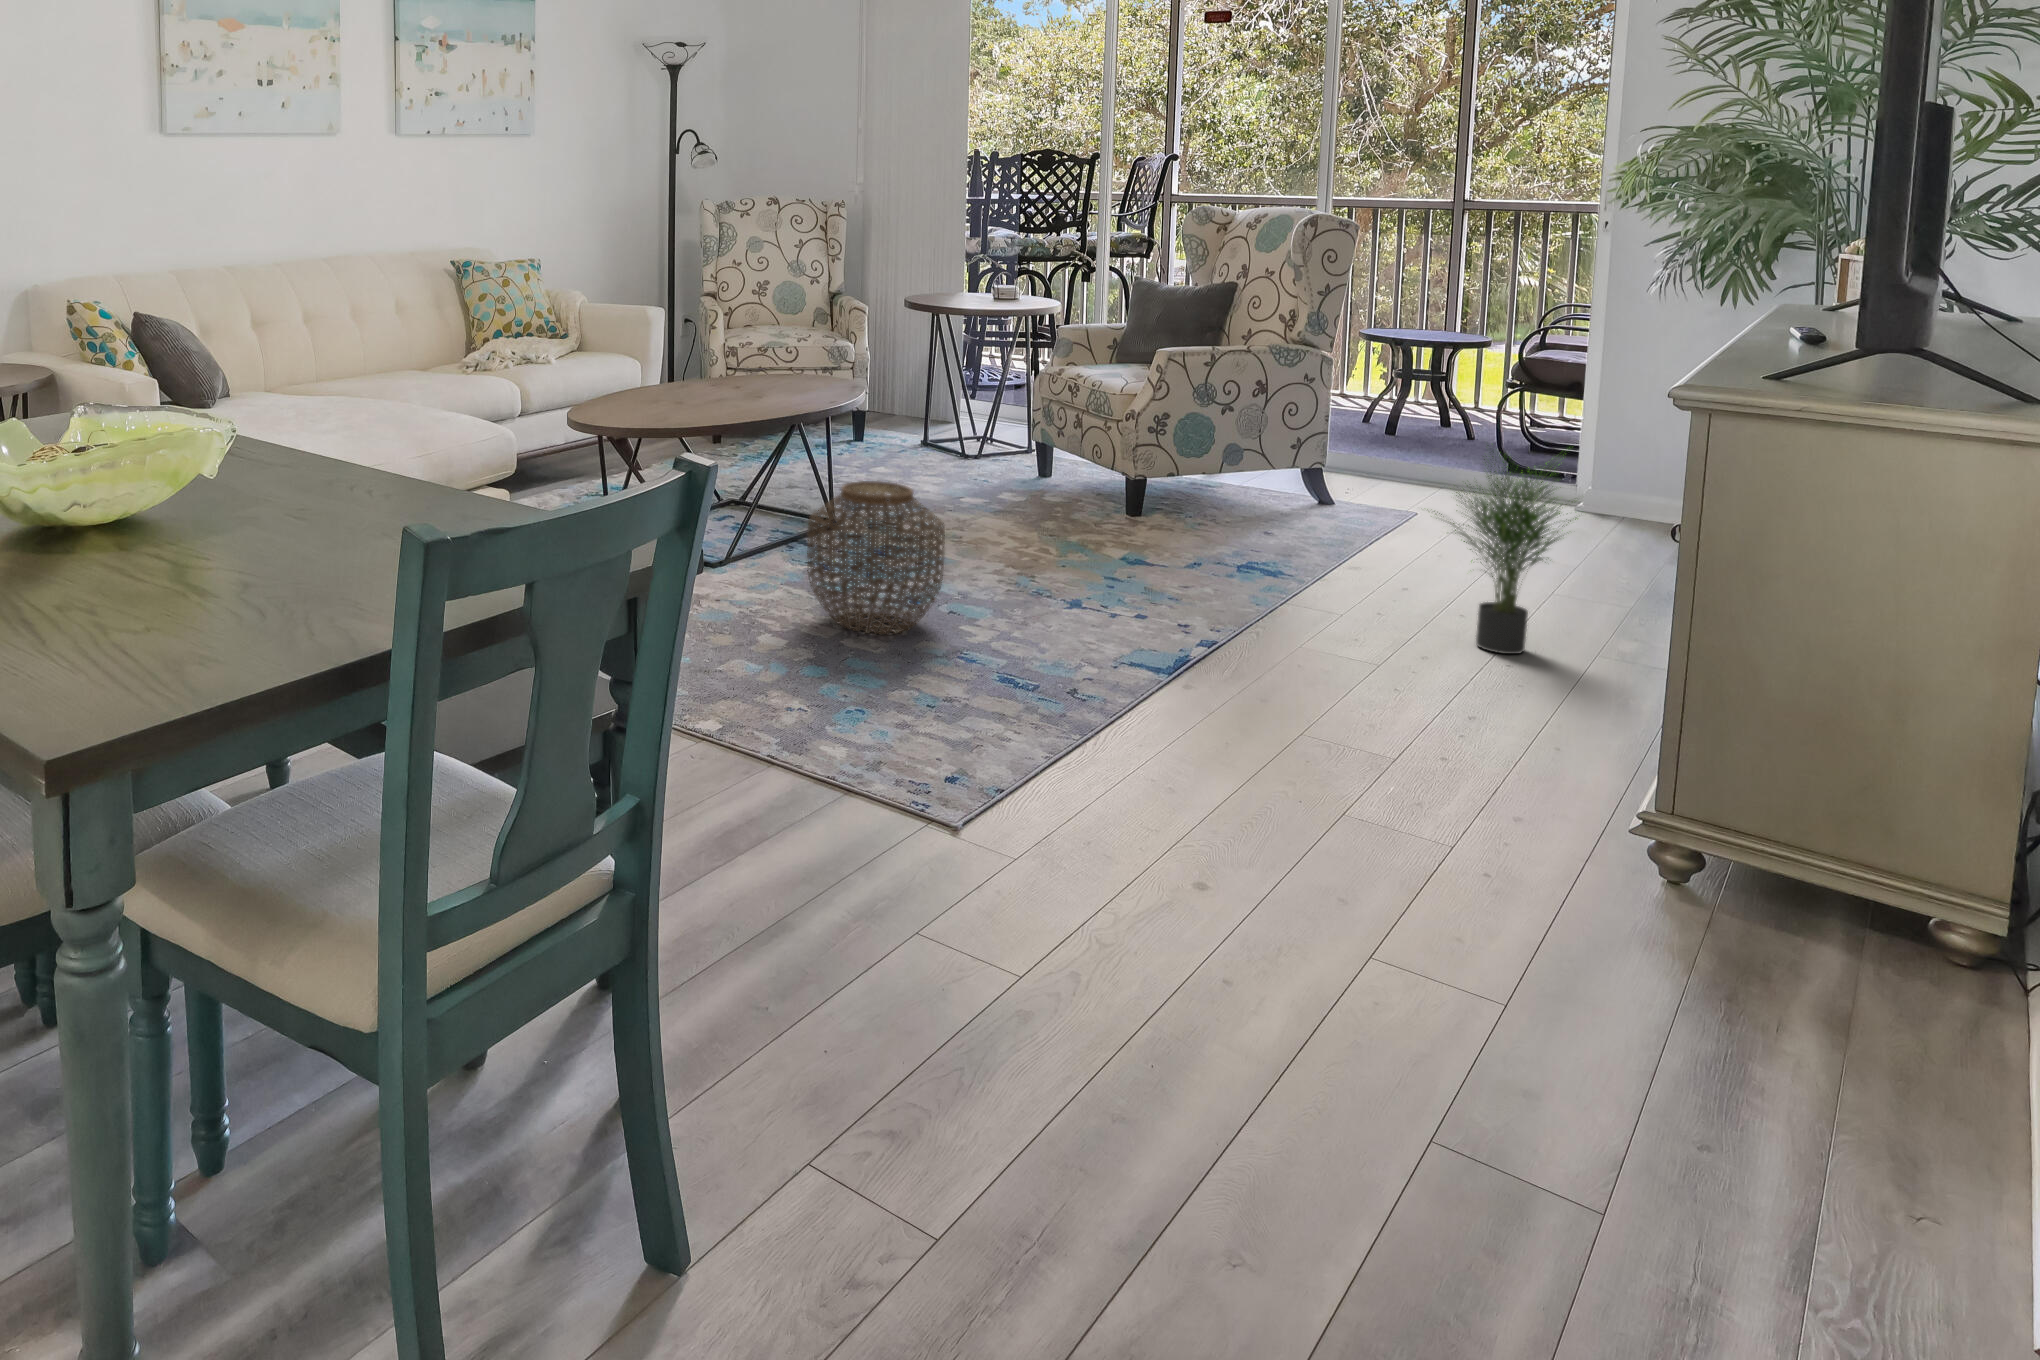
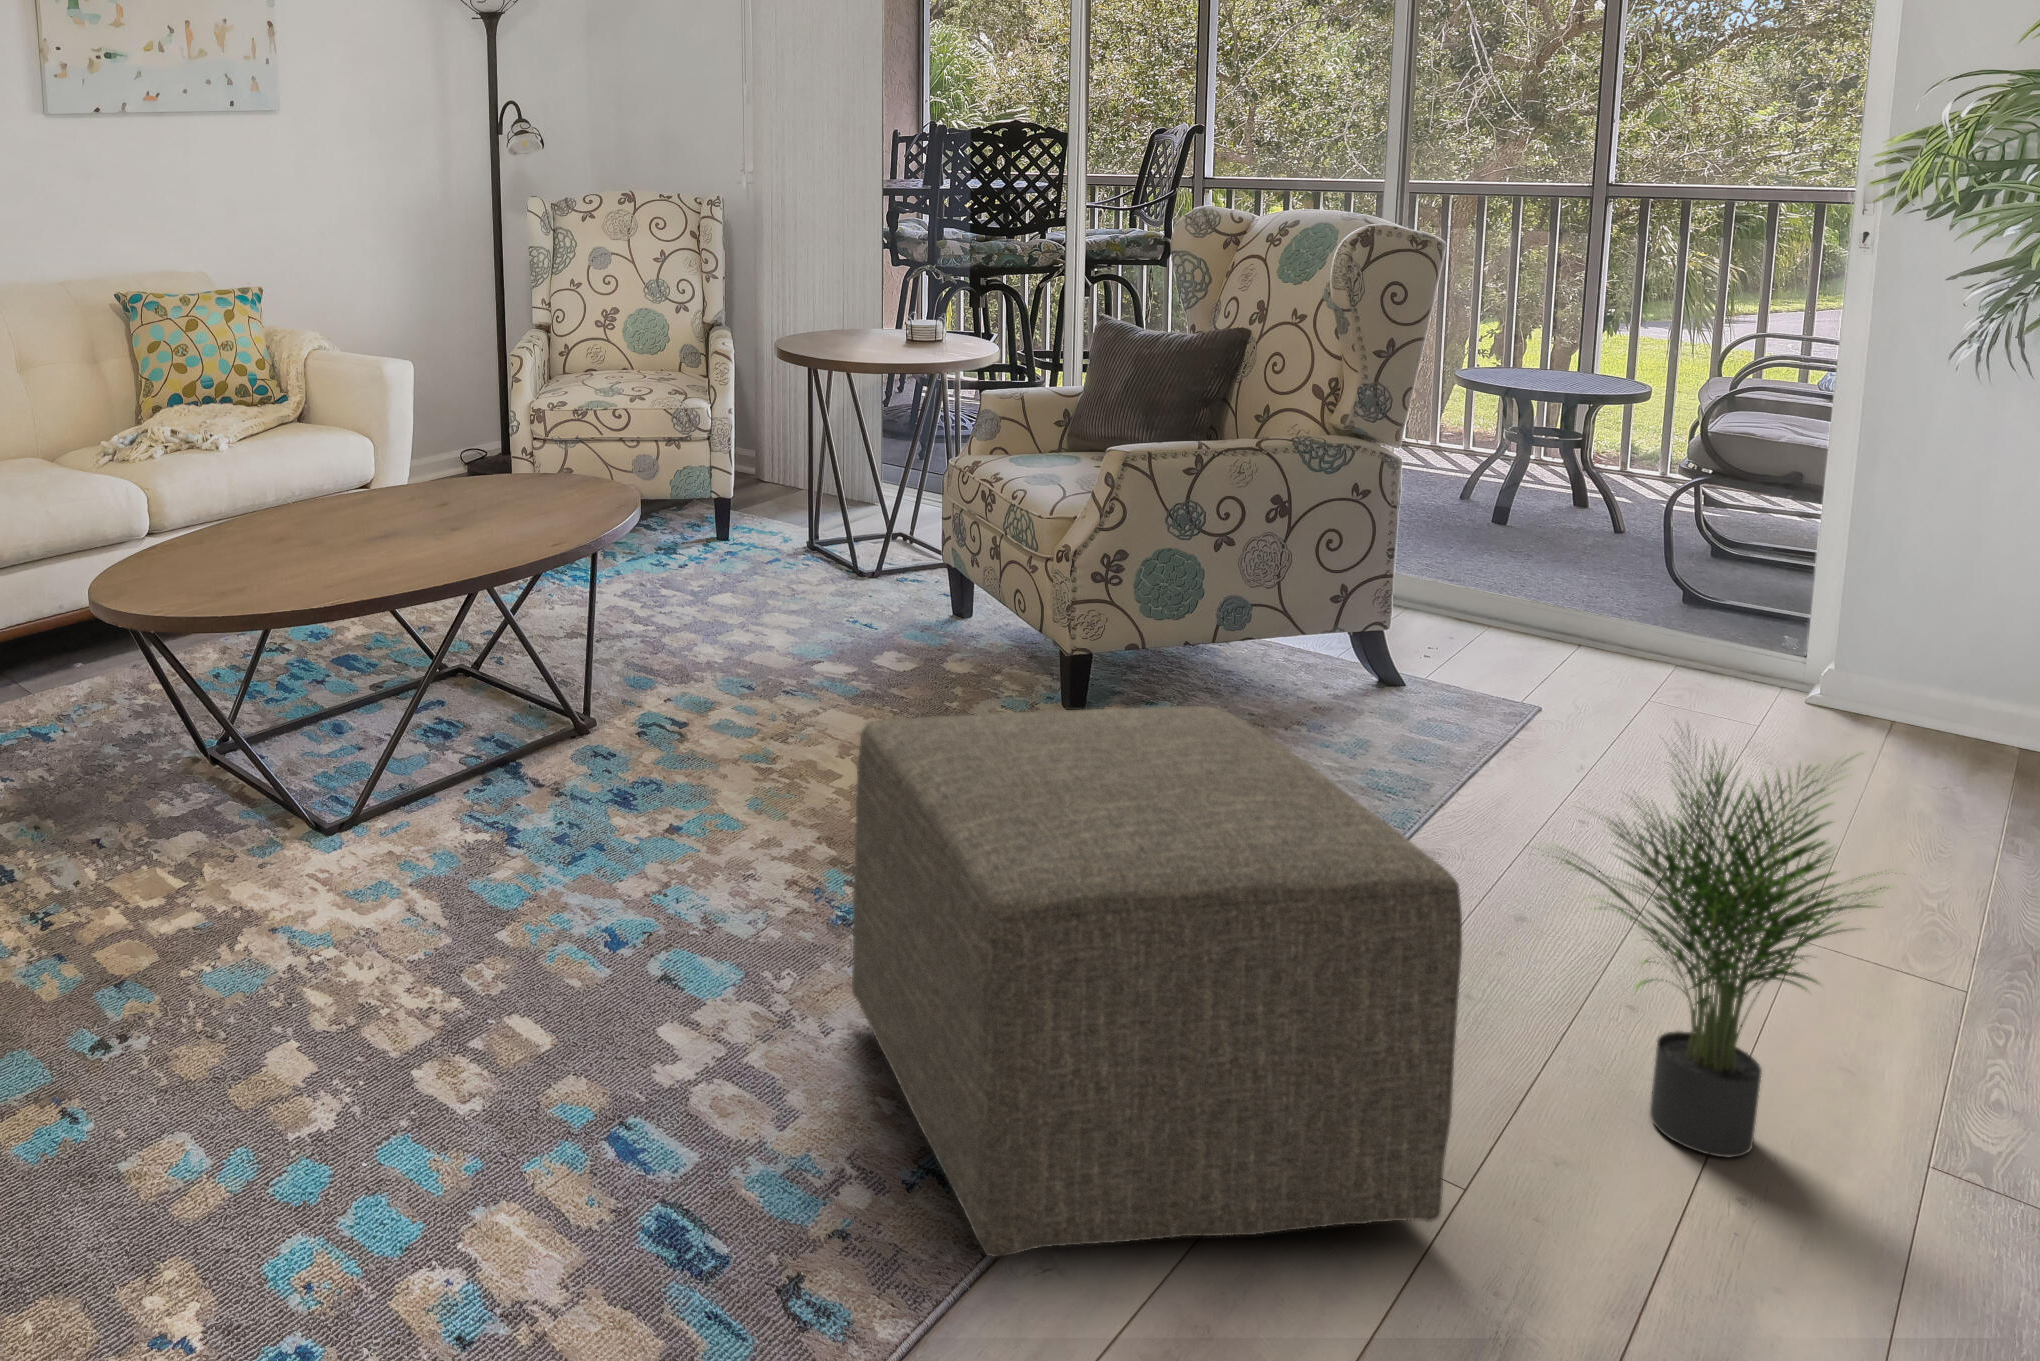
ottoman: none [1063,452,1387,679] -> present [852,706,1462,1256]
woven basket: present [807,481,945,634] -> none [375,749,624,1052]

